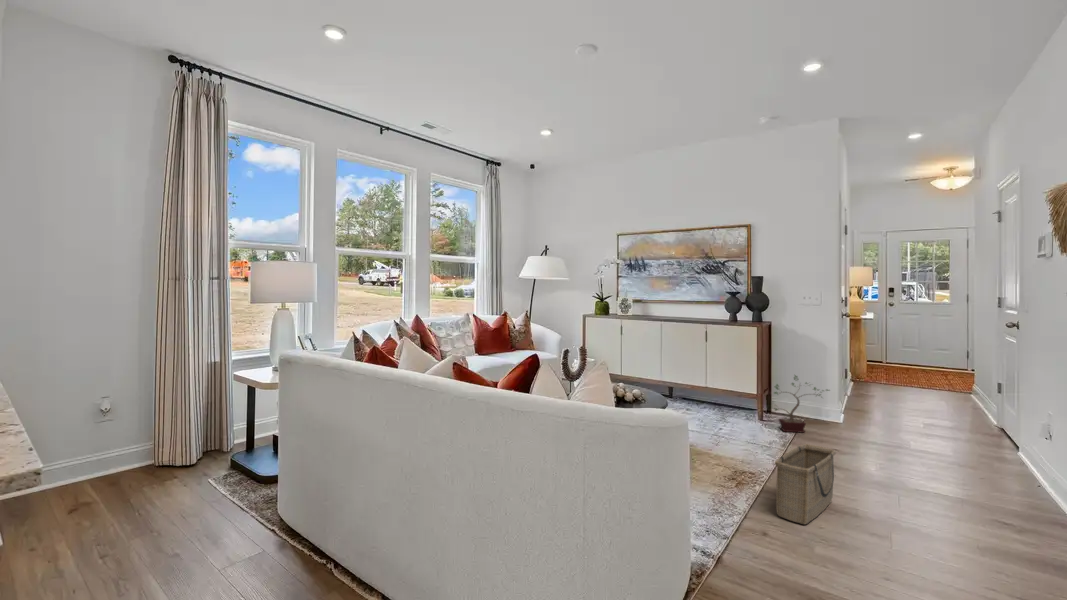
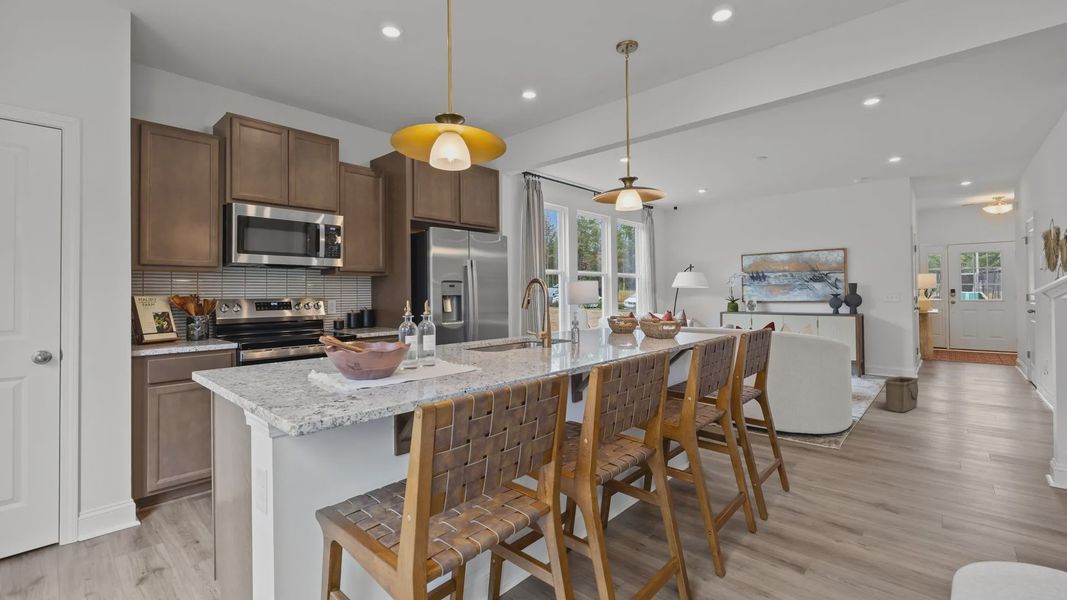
potted plant: present [774,375,829,433] -> none [870,346,911,383]

